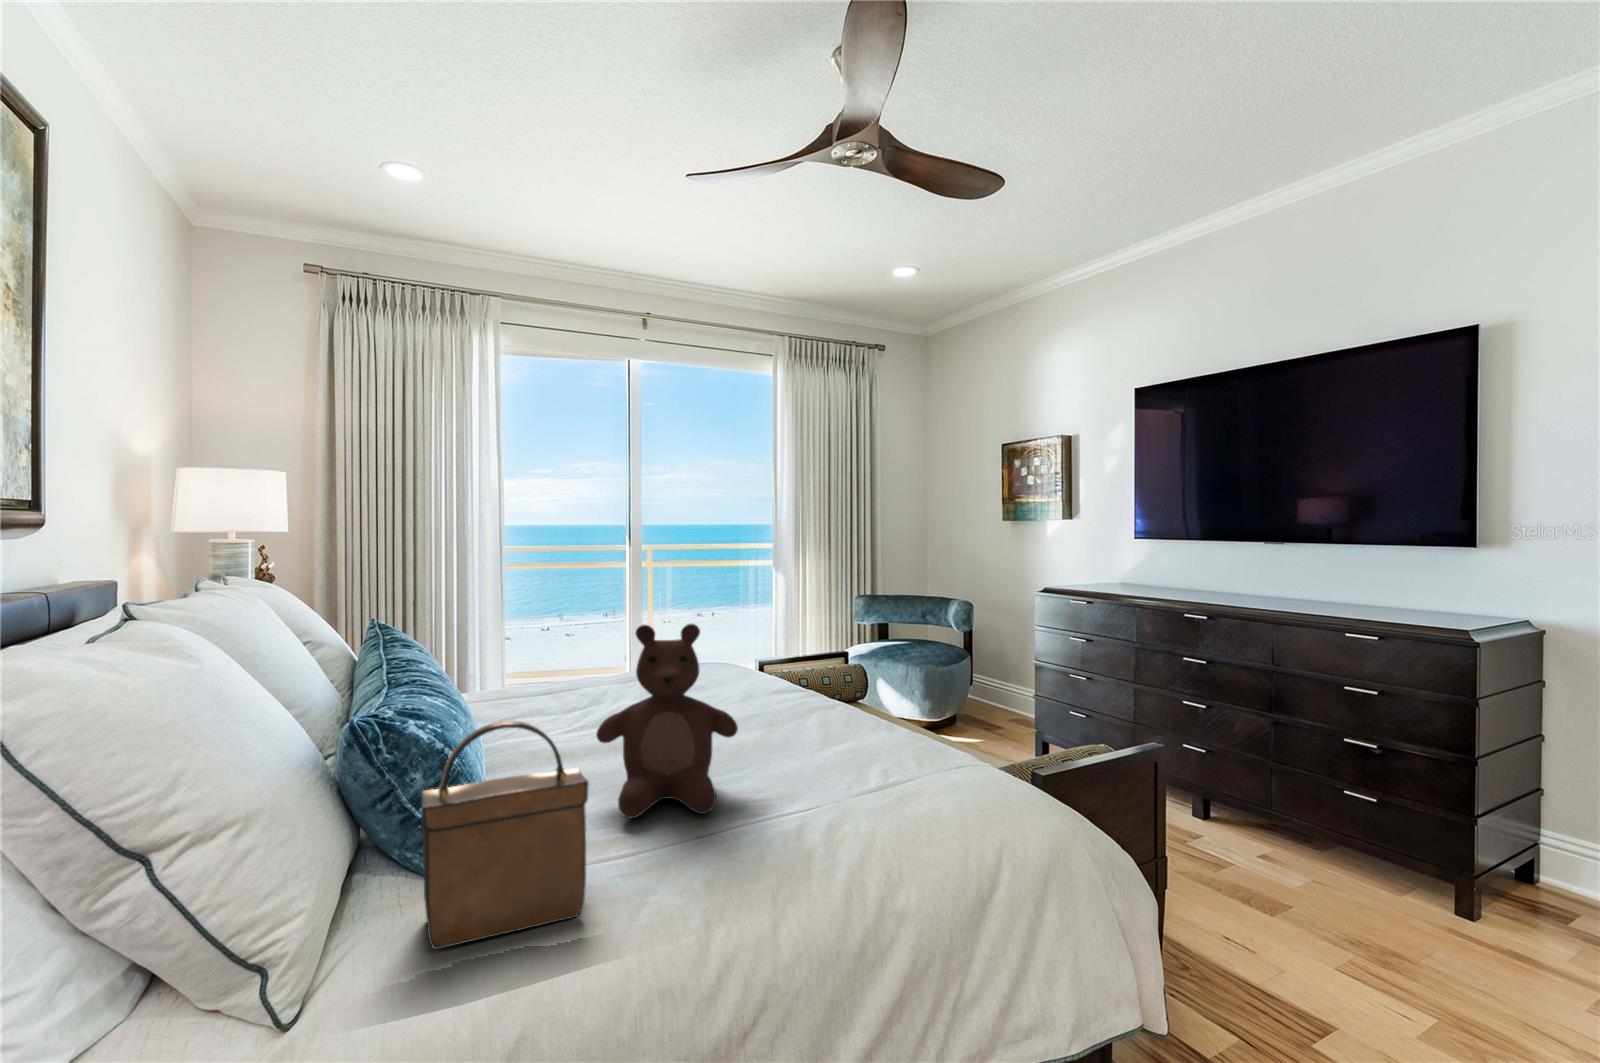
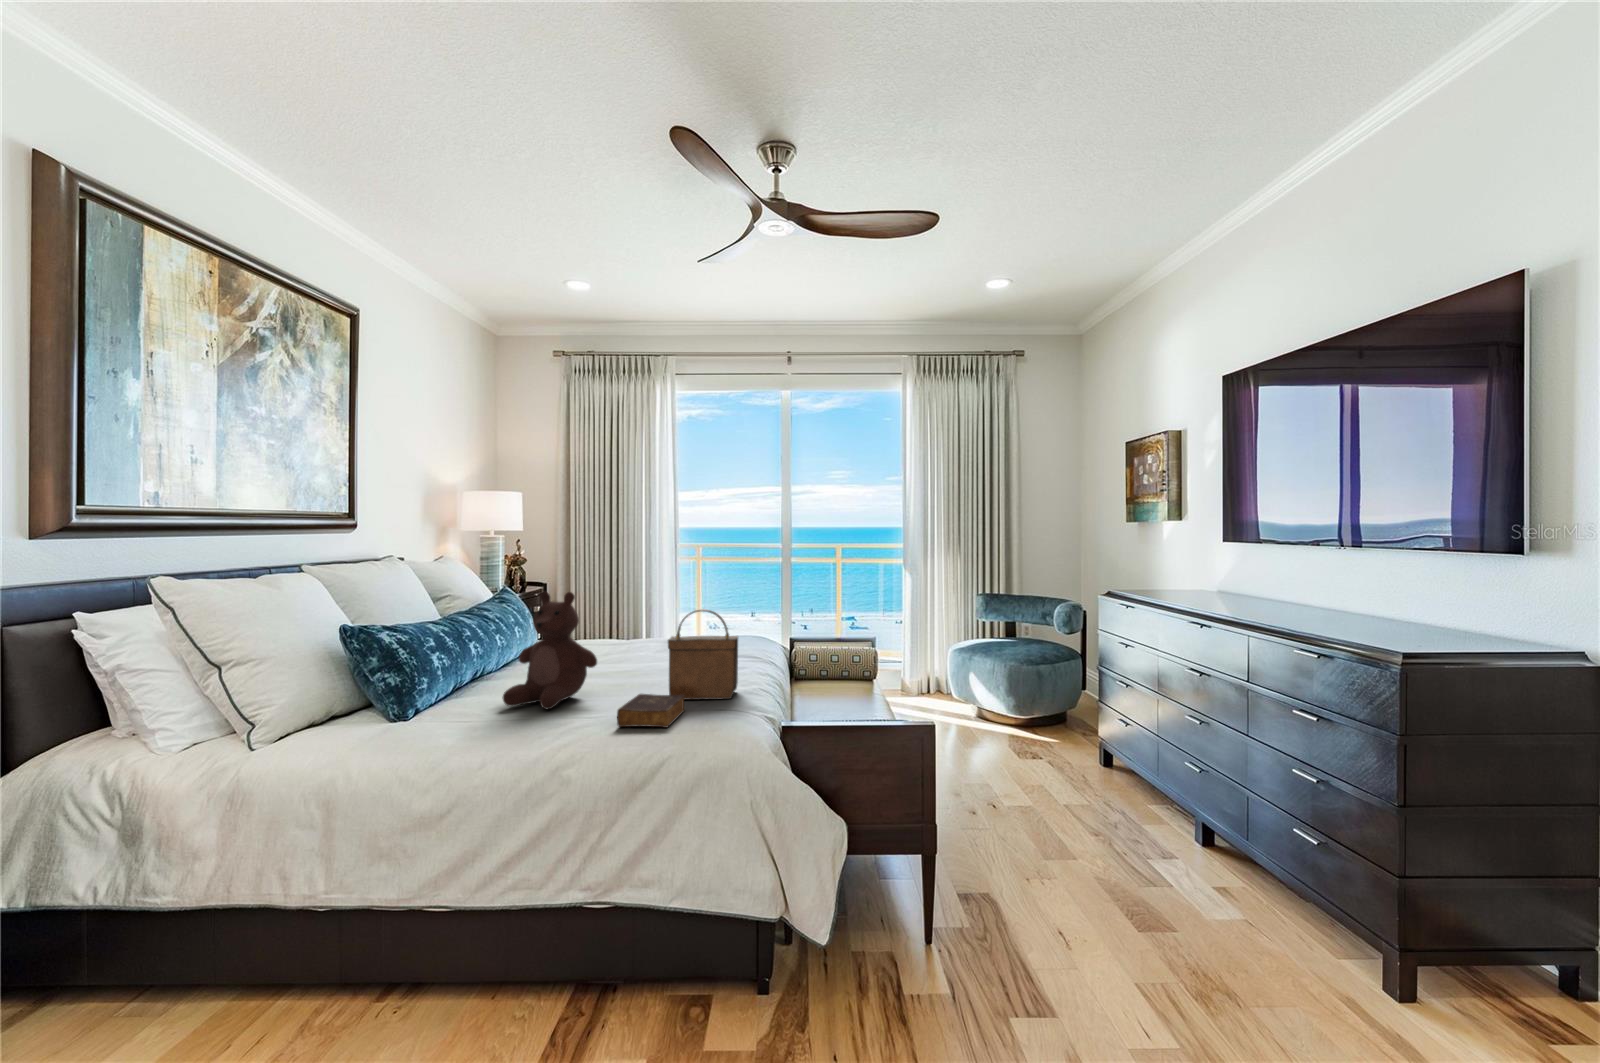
handbag: present [421,721,589,949] -> present [668,609,738,700]
book: none [840,761,950,826] -> present [617,694,685,728]

